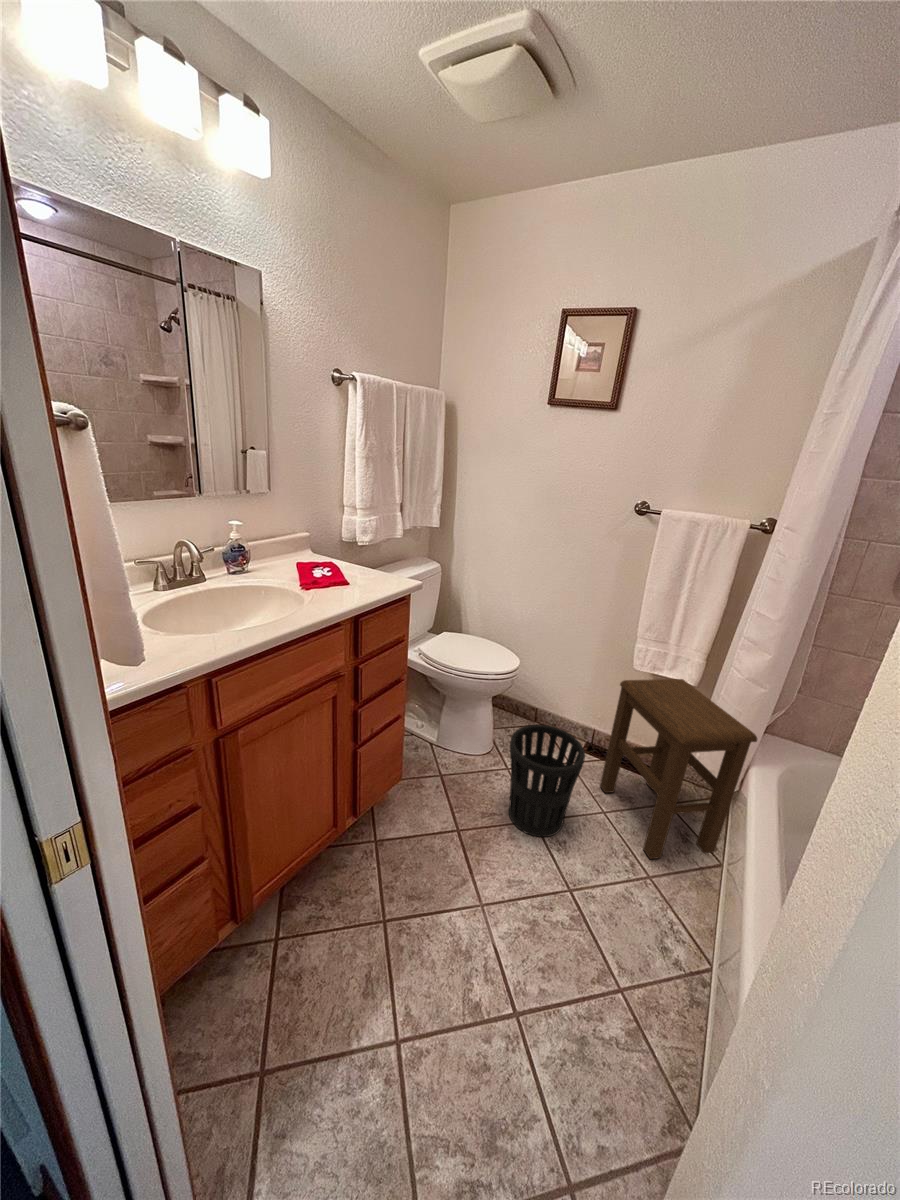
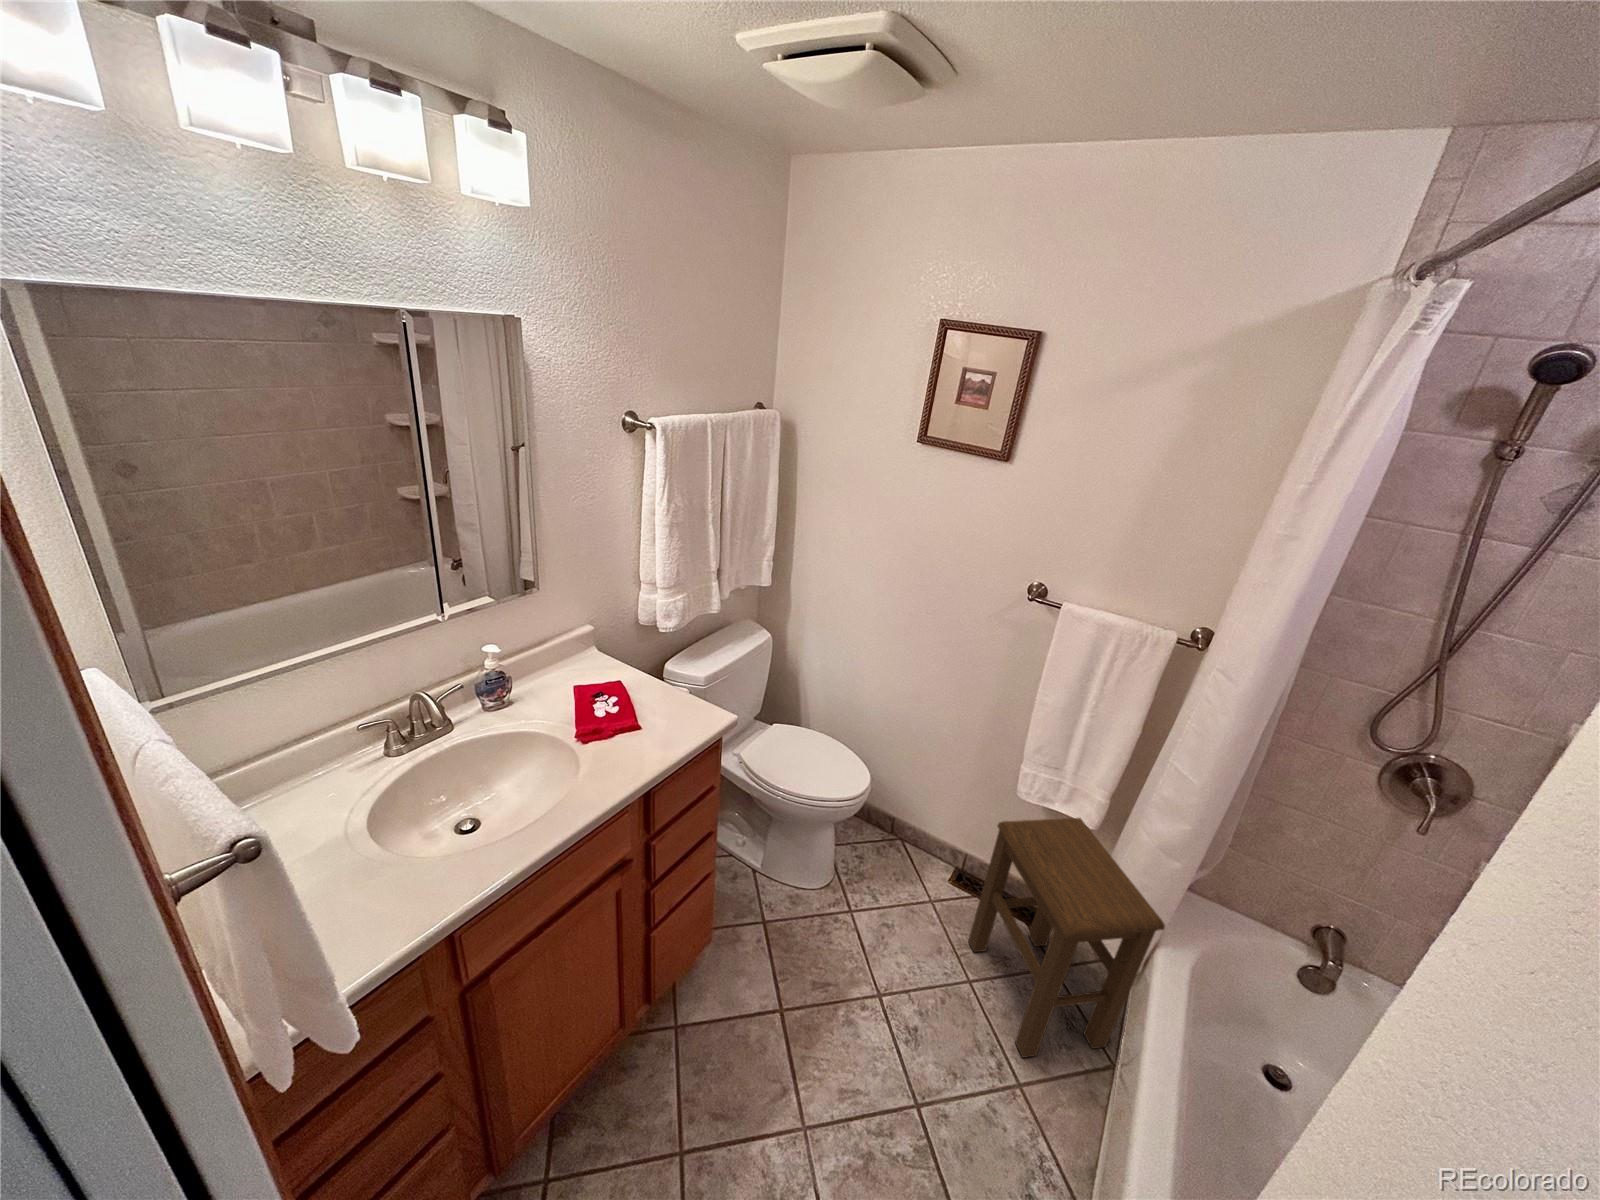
wastebasket: present [509,725,585,837] -> none [848,874,946,1022]

